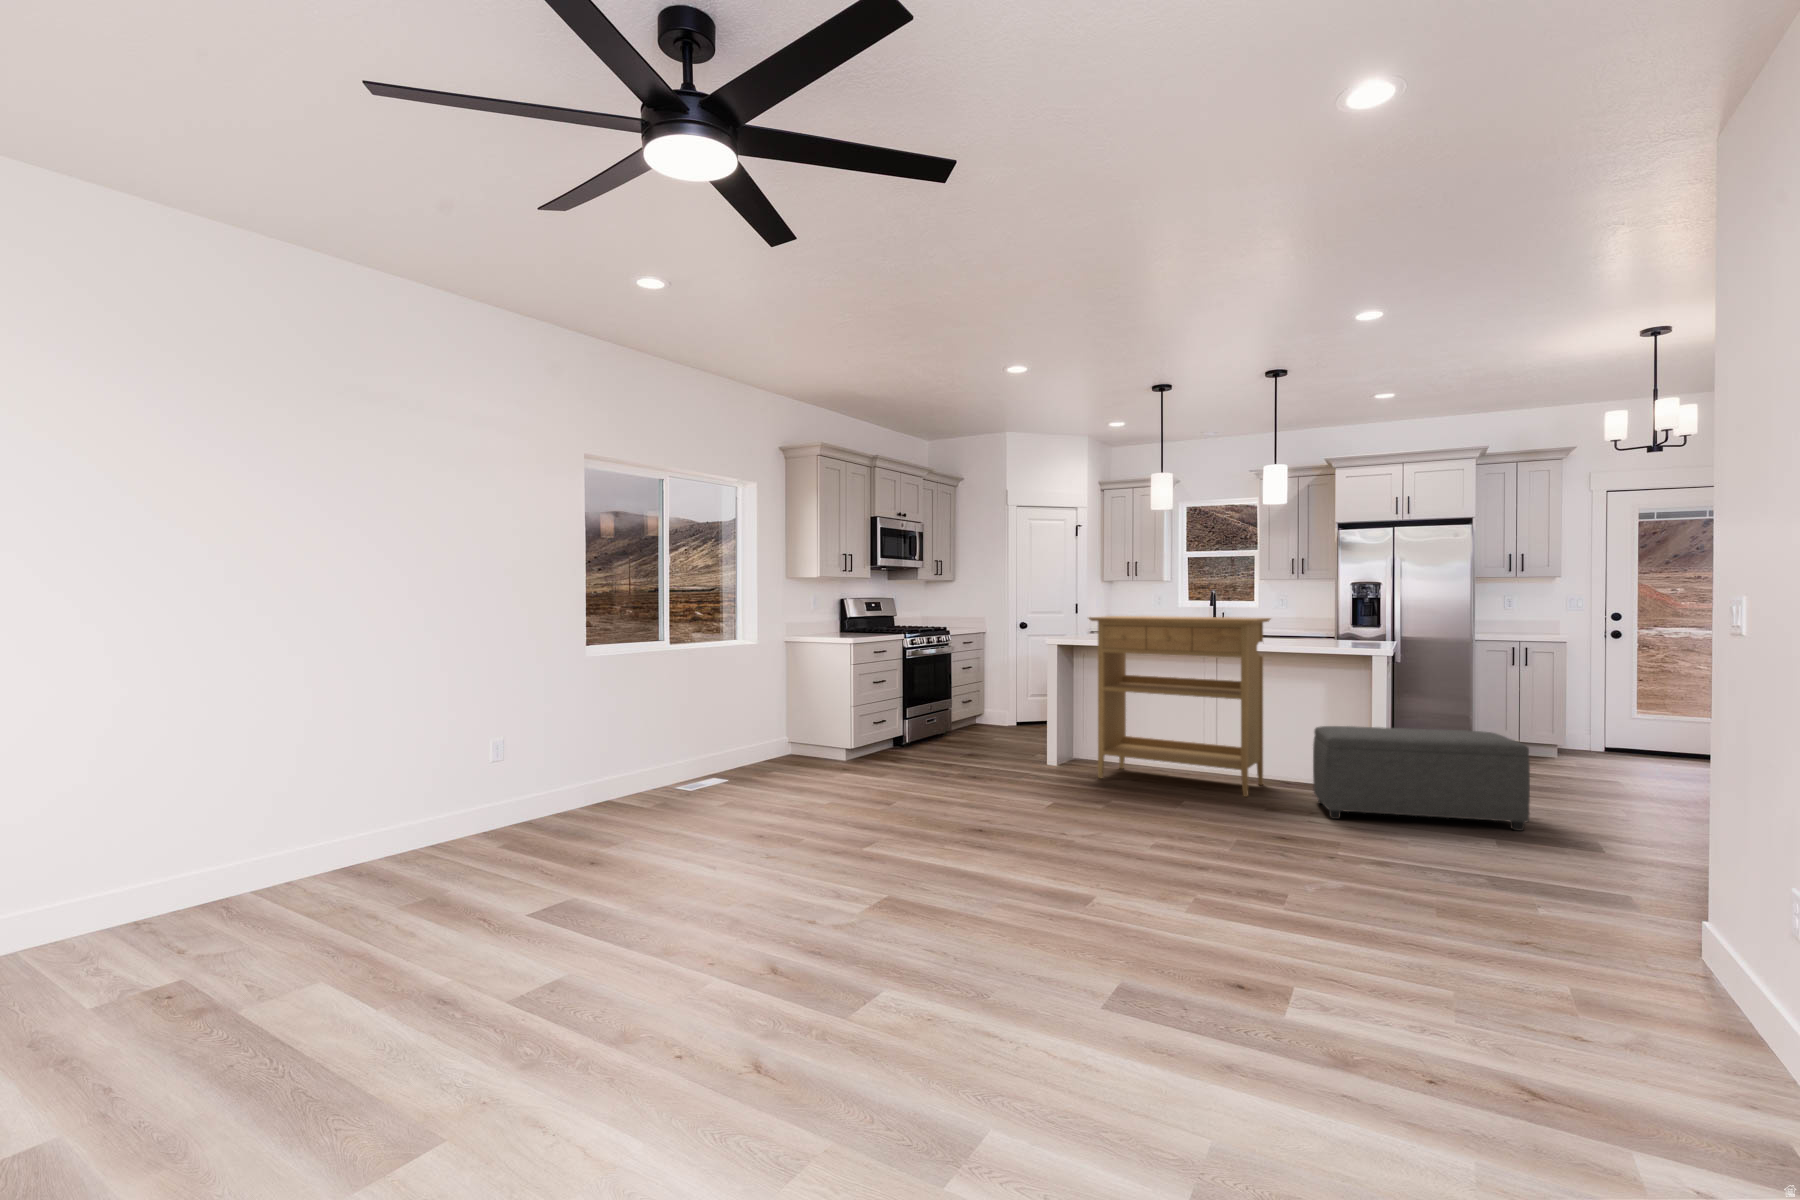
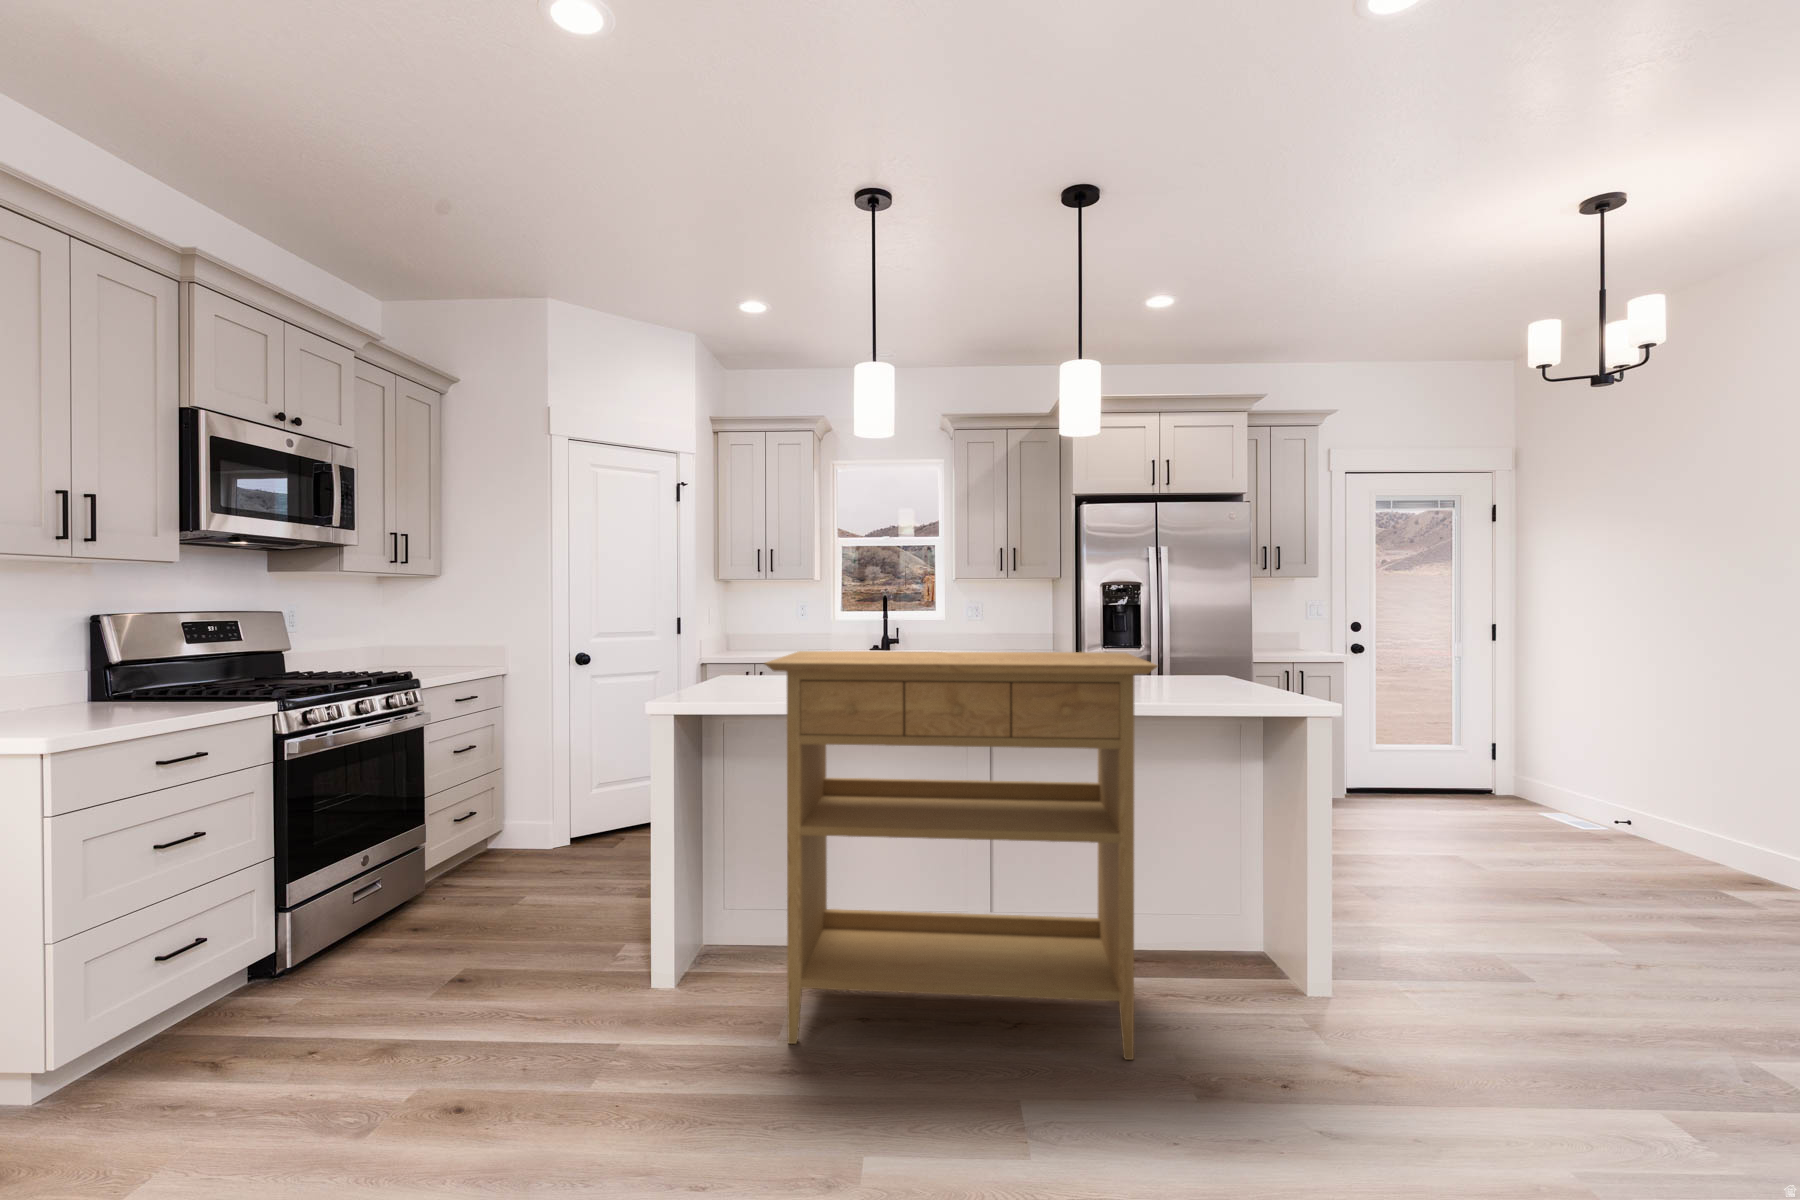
ottoman: present [1313,726,1530,831] -> none [1256,861,1677,1134]

